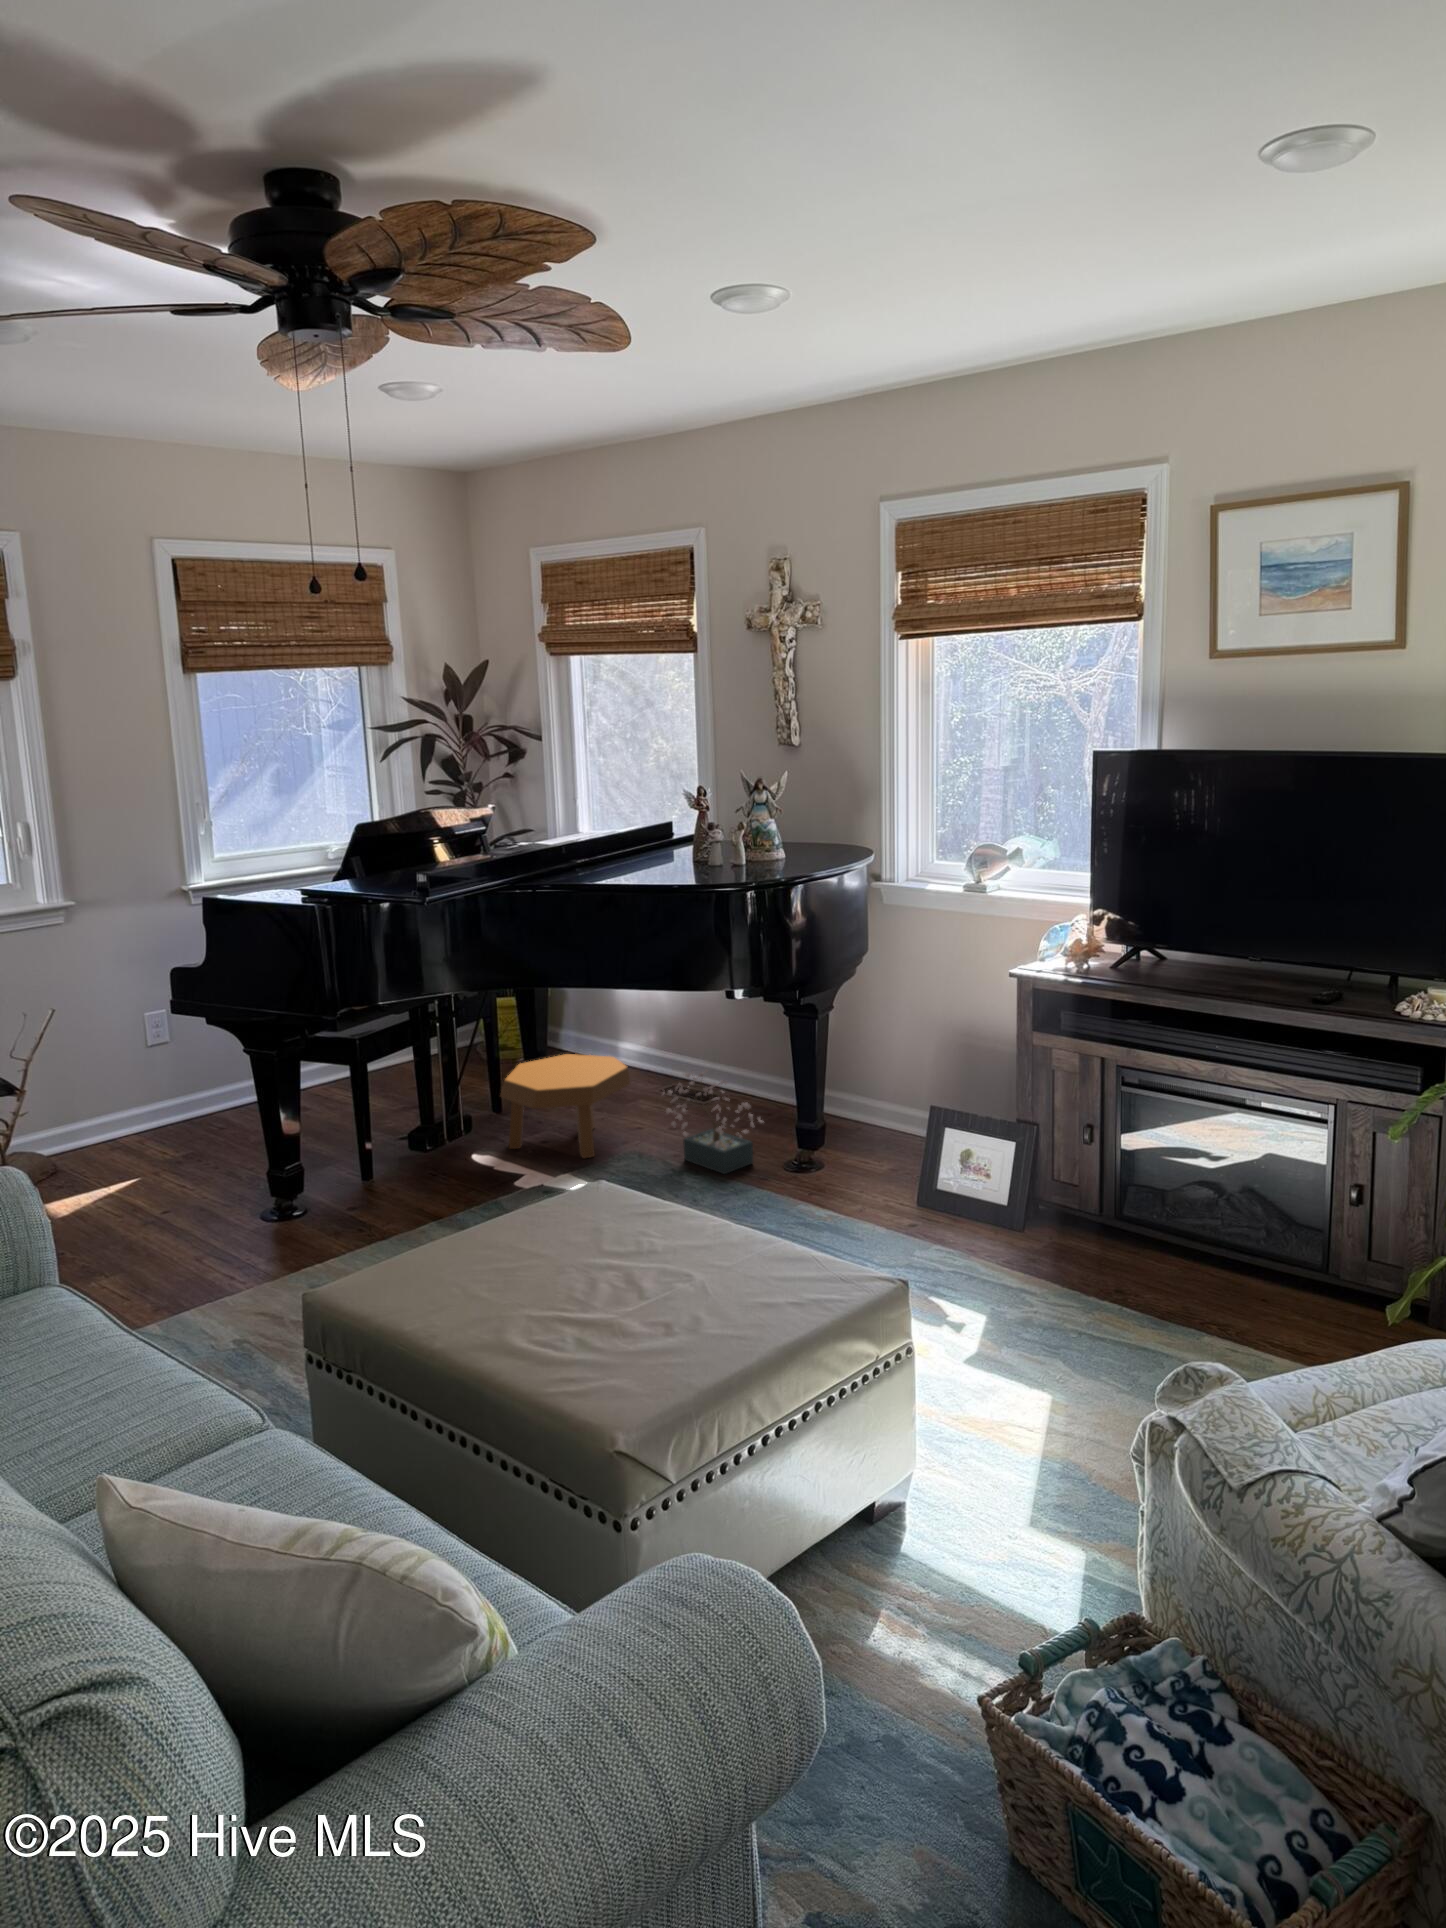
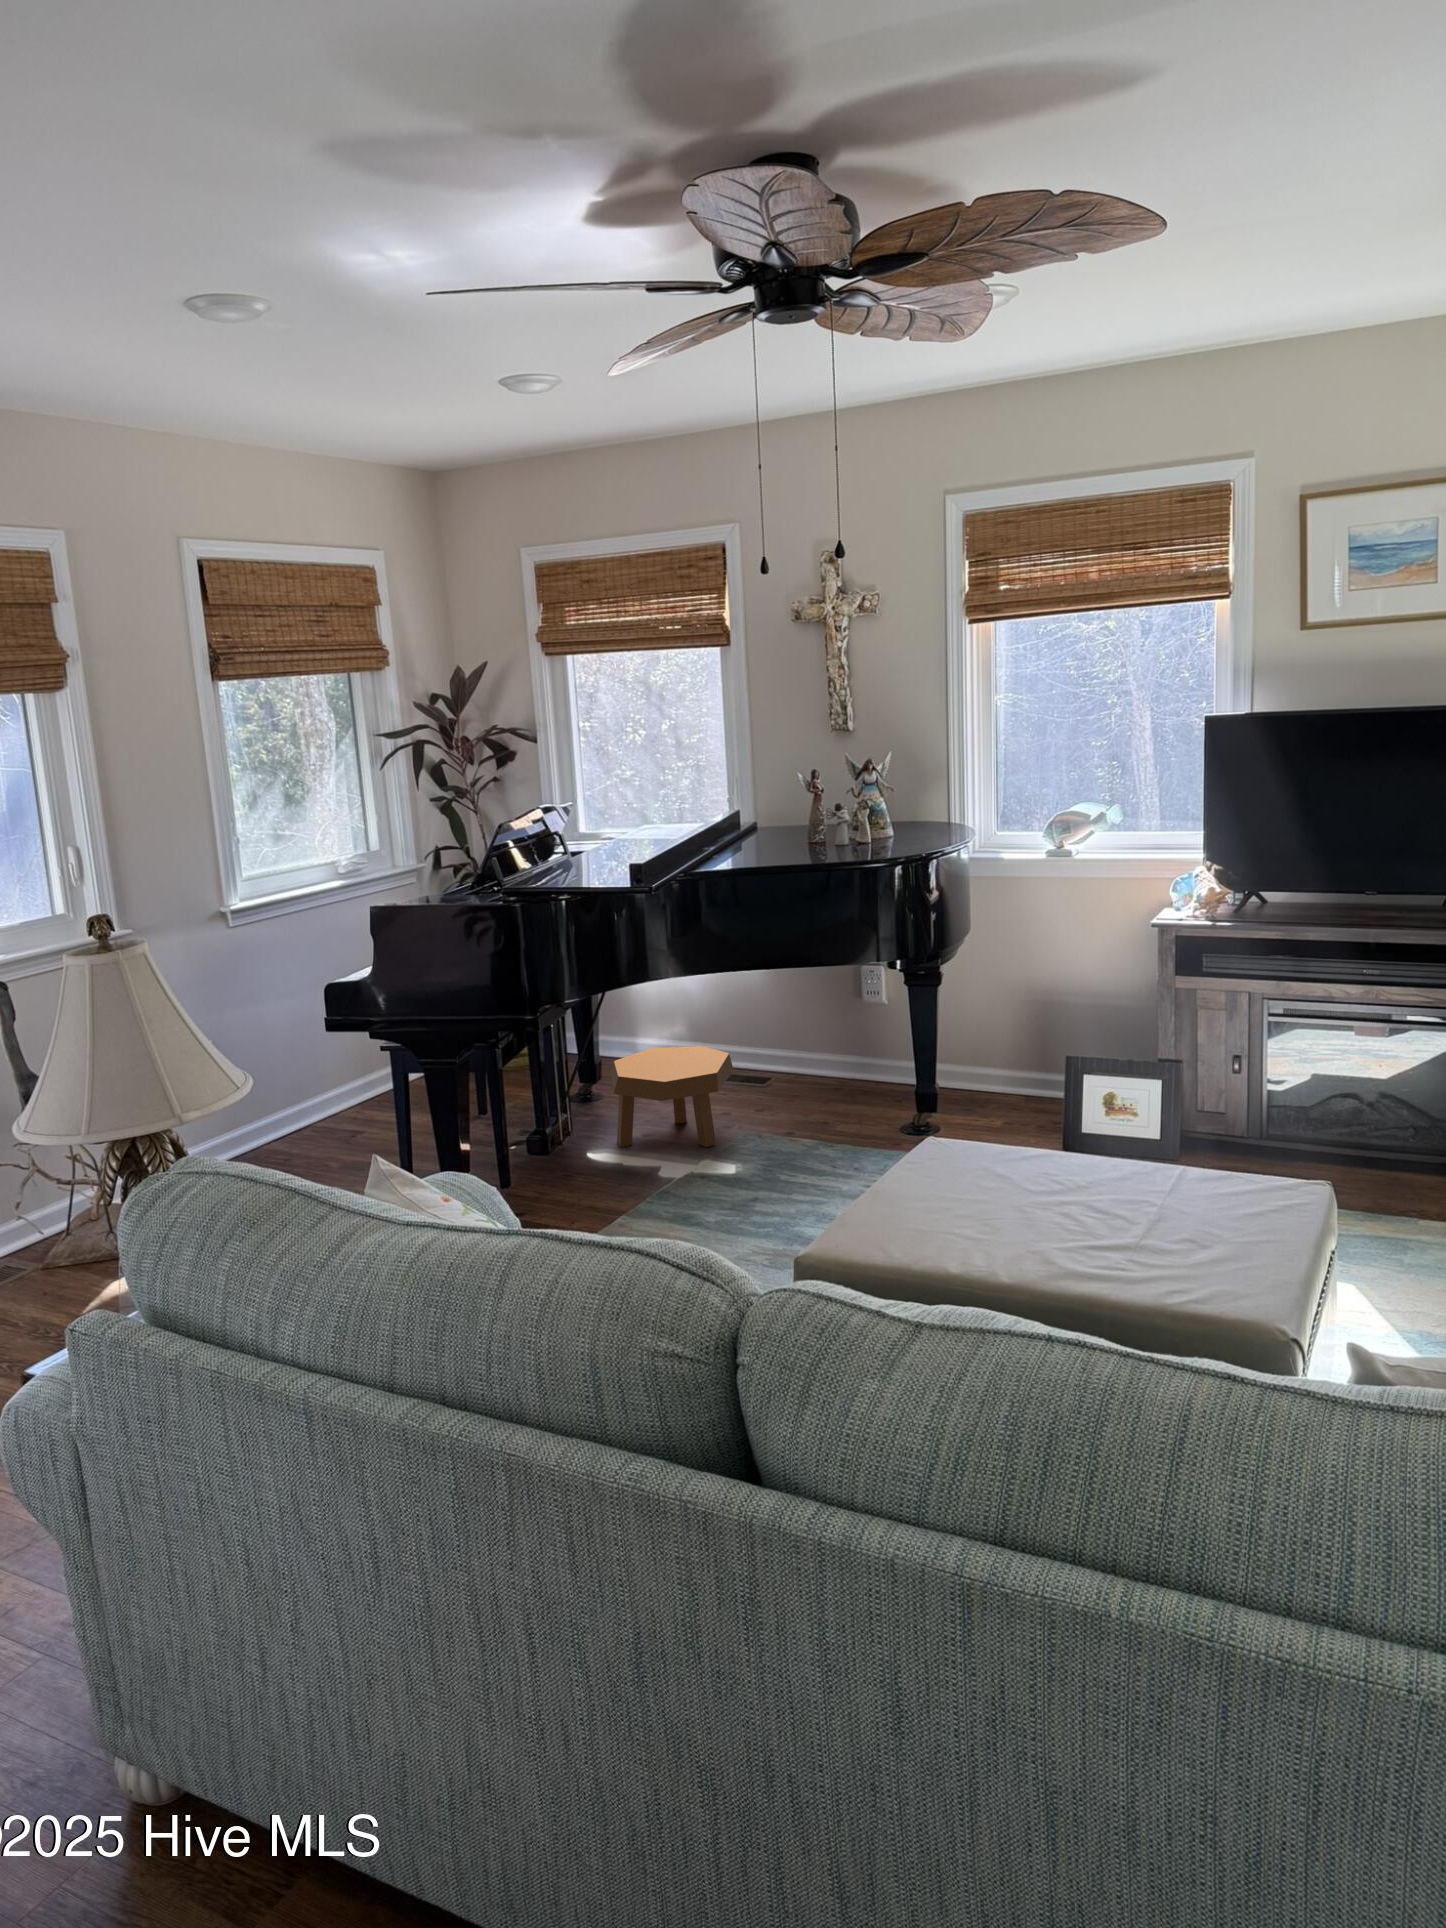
decorative plant: present [666,1070,762,1174] -> none [783,1047,887,1146]

